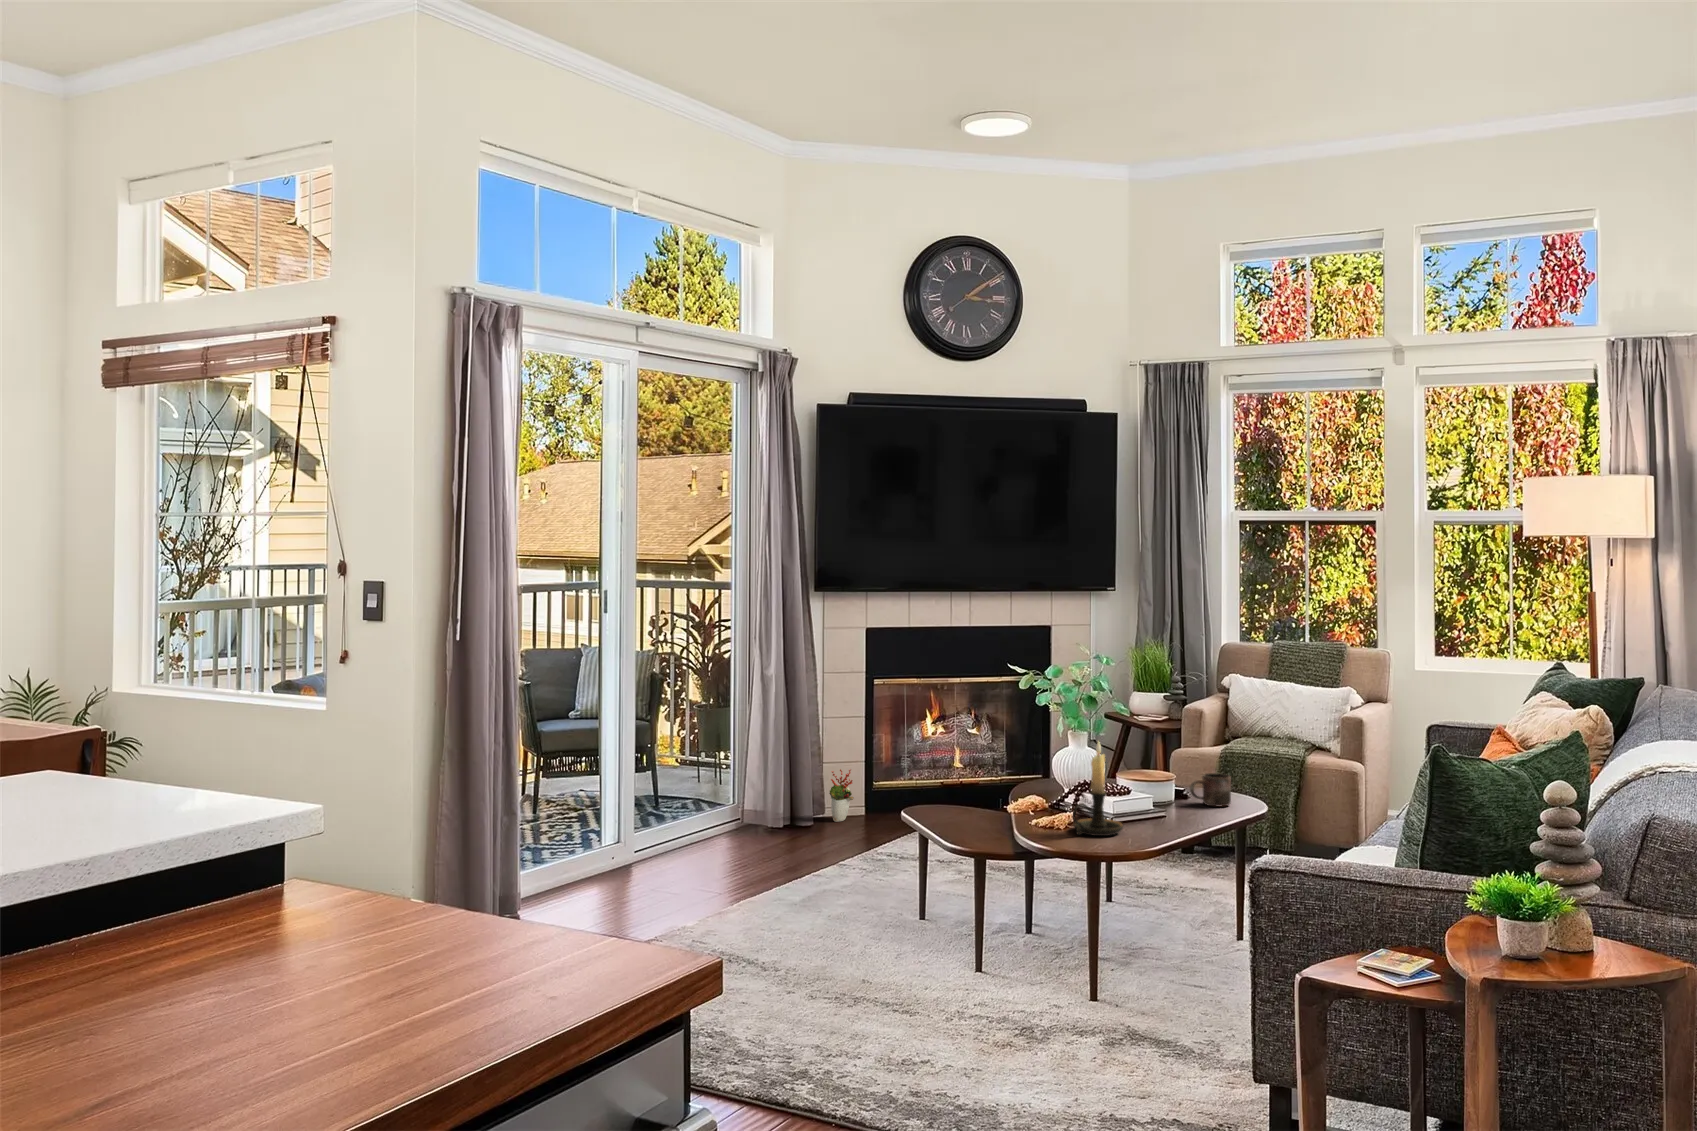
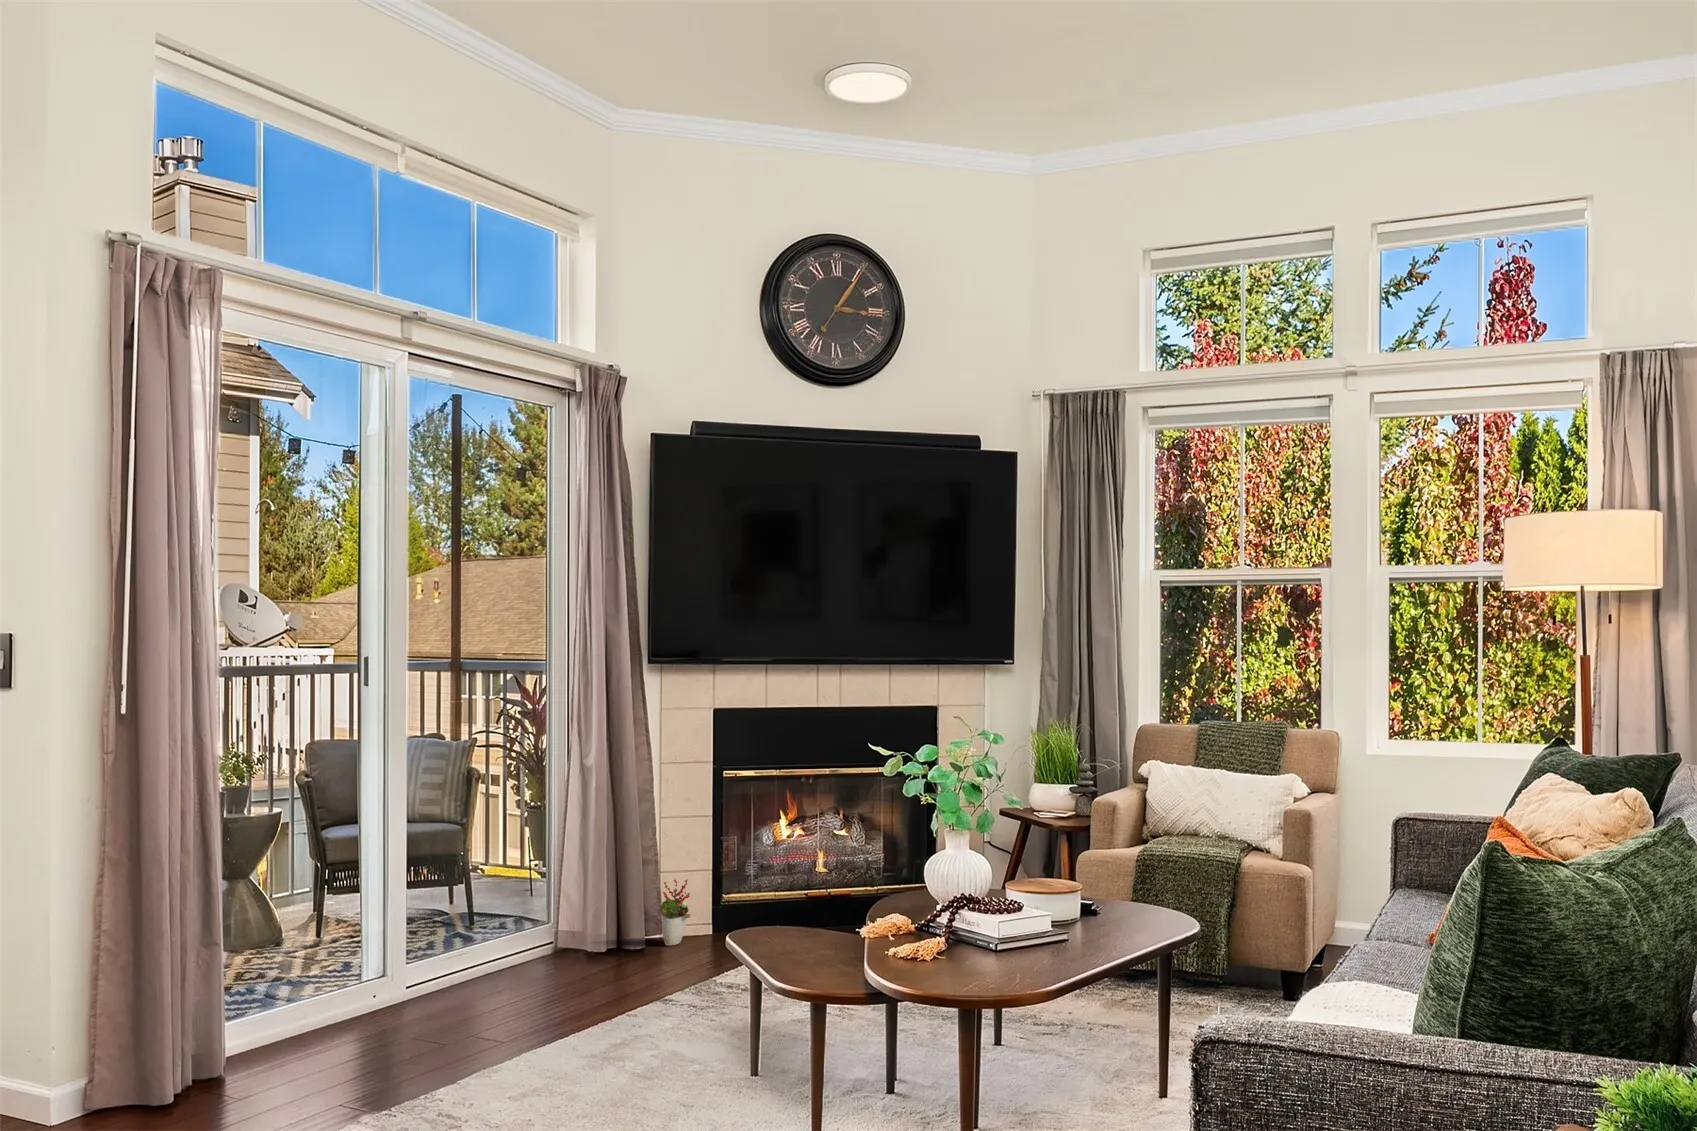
candle holder: present [1073,742,1123,836] -> none [945,839,1014,970]
mug: present [1190,773,1231,806] -> none [1102,883,1155,927]

